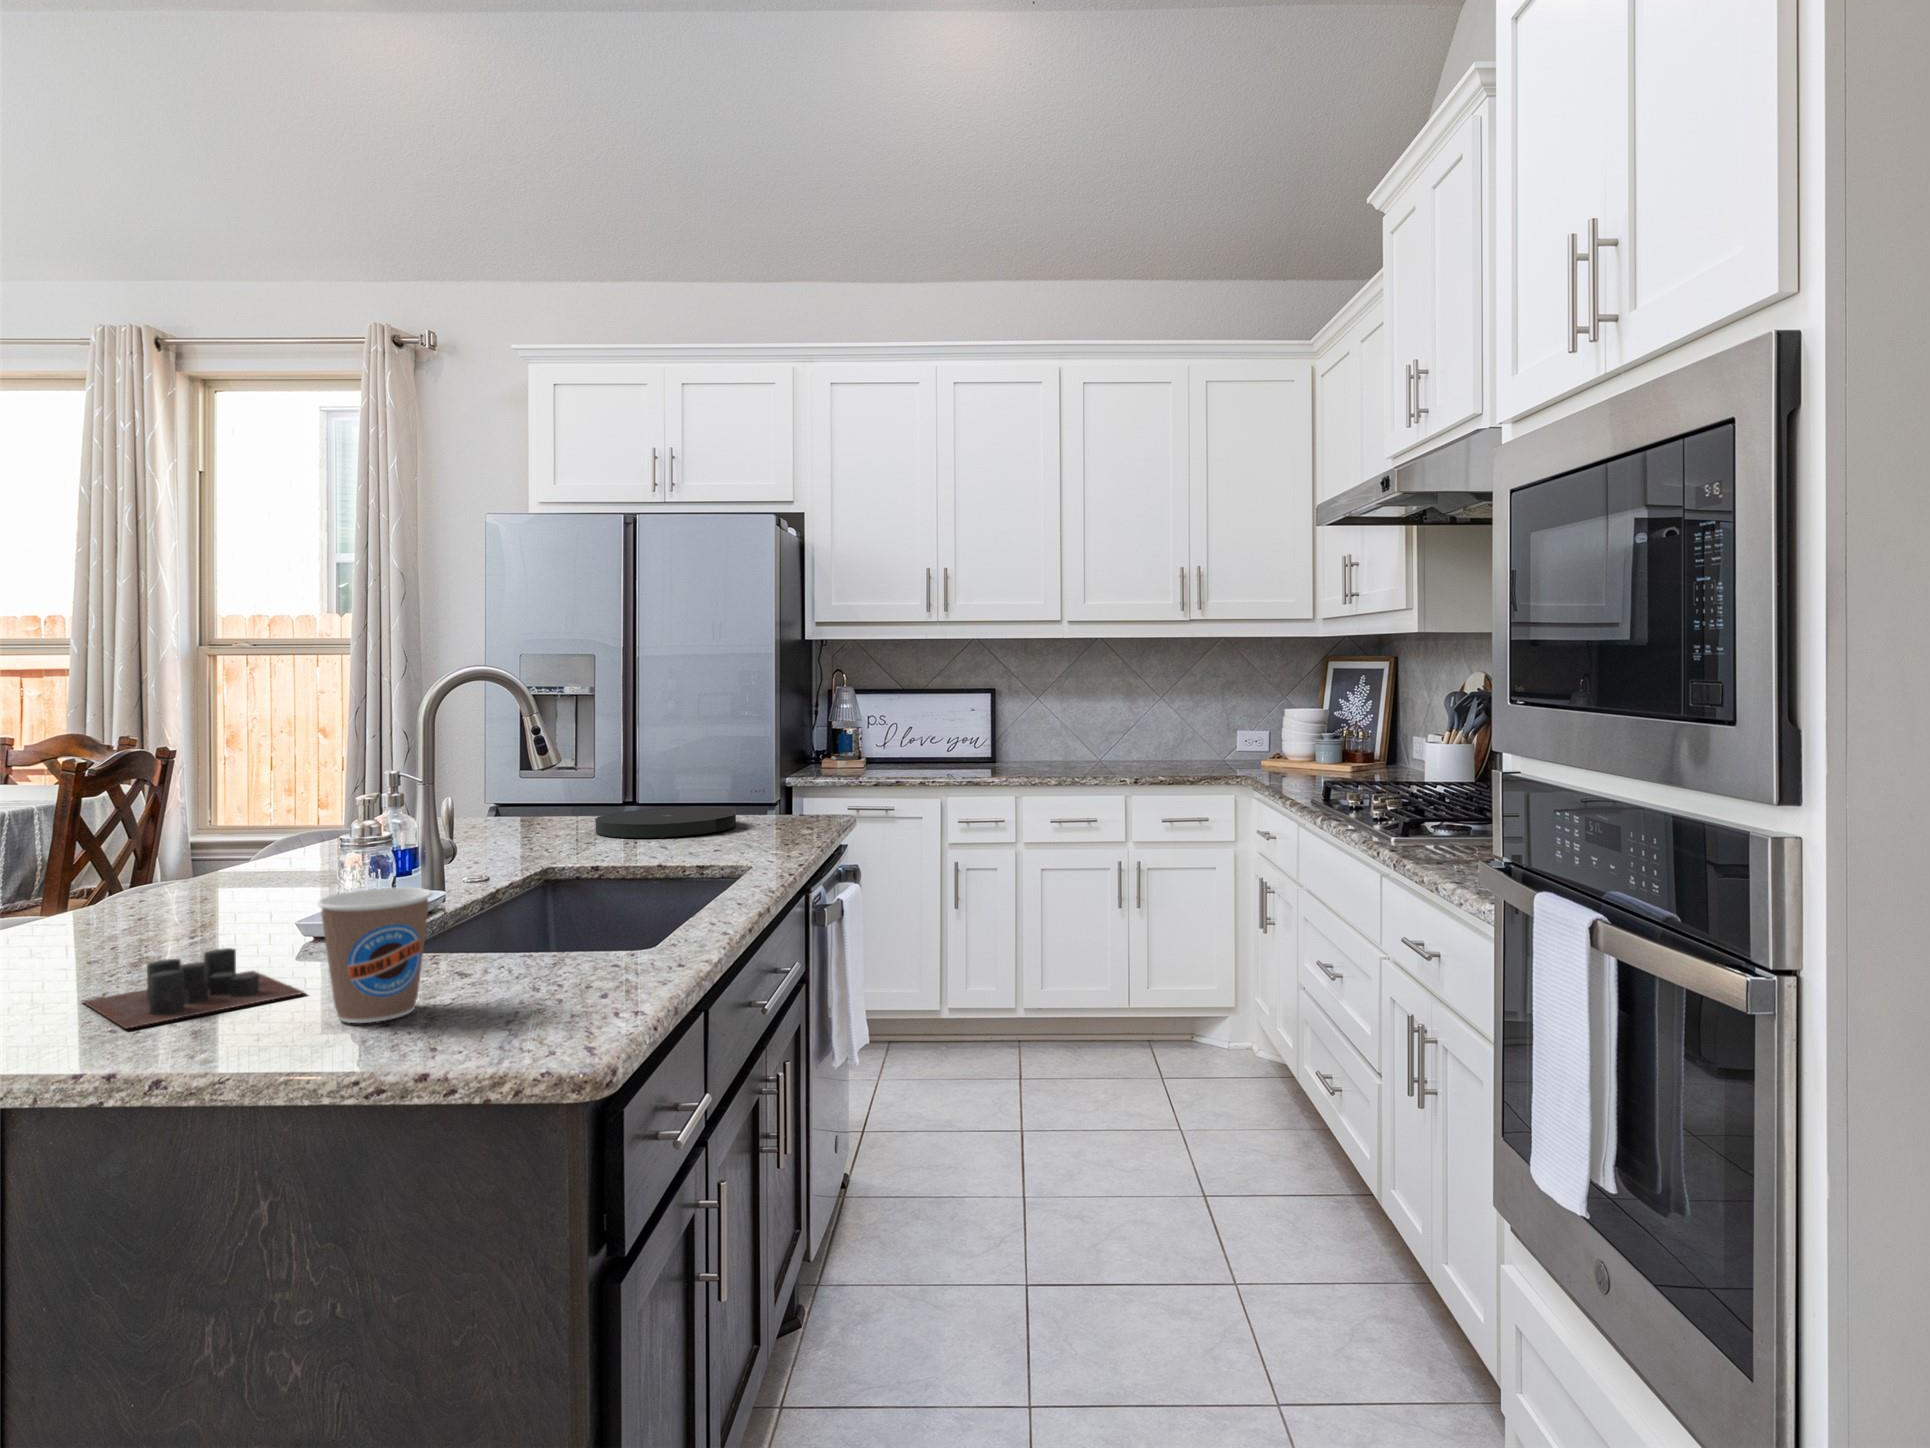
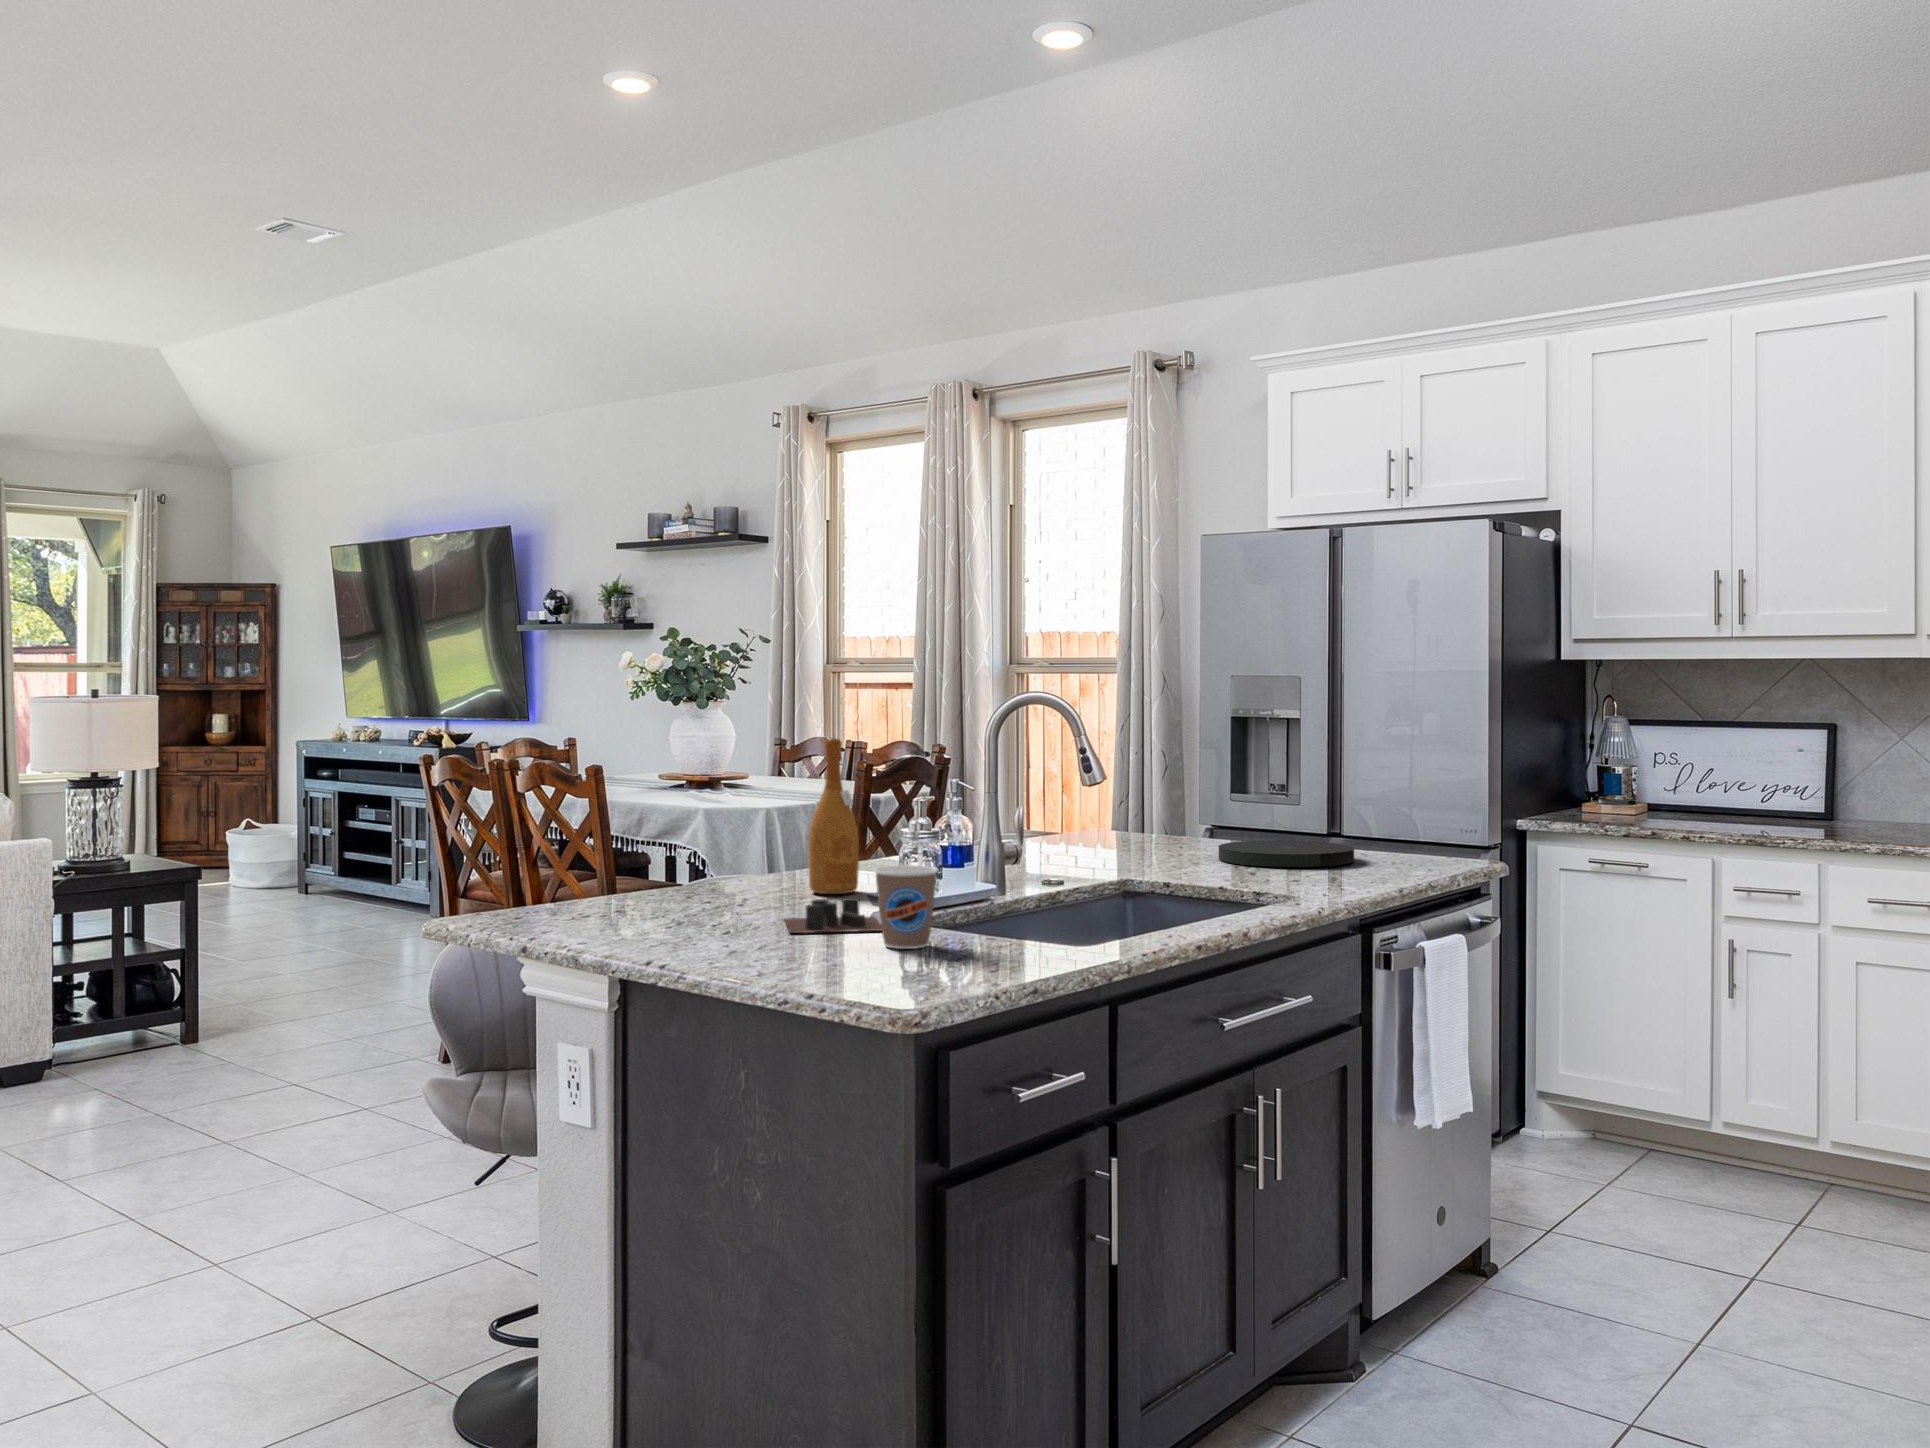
wine bottle: none [78,710,172,945] -> present [808,738,859,894]

